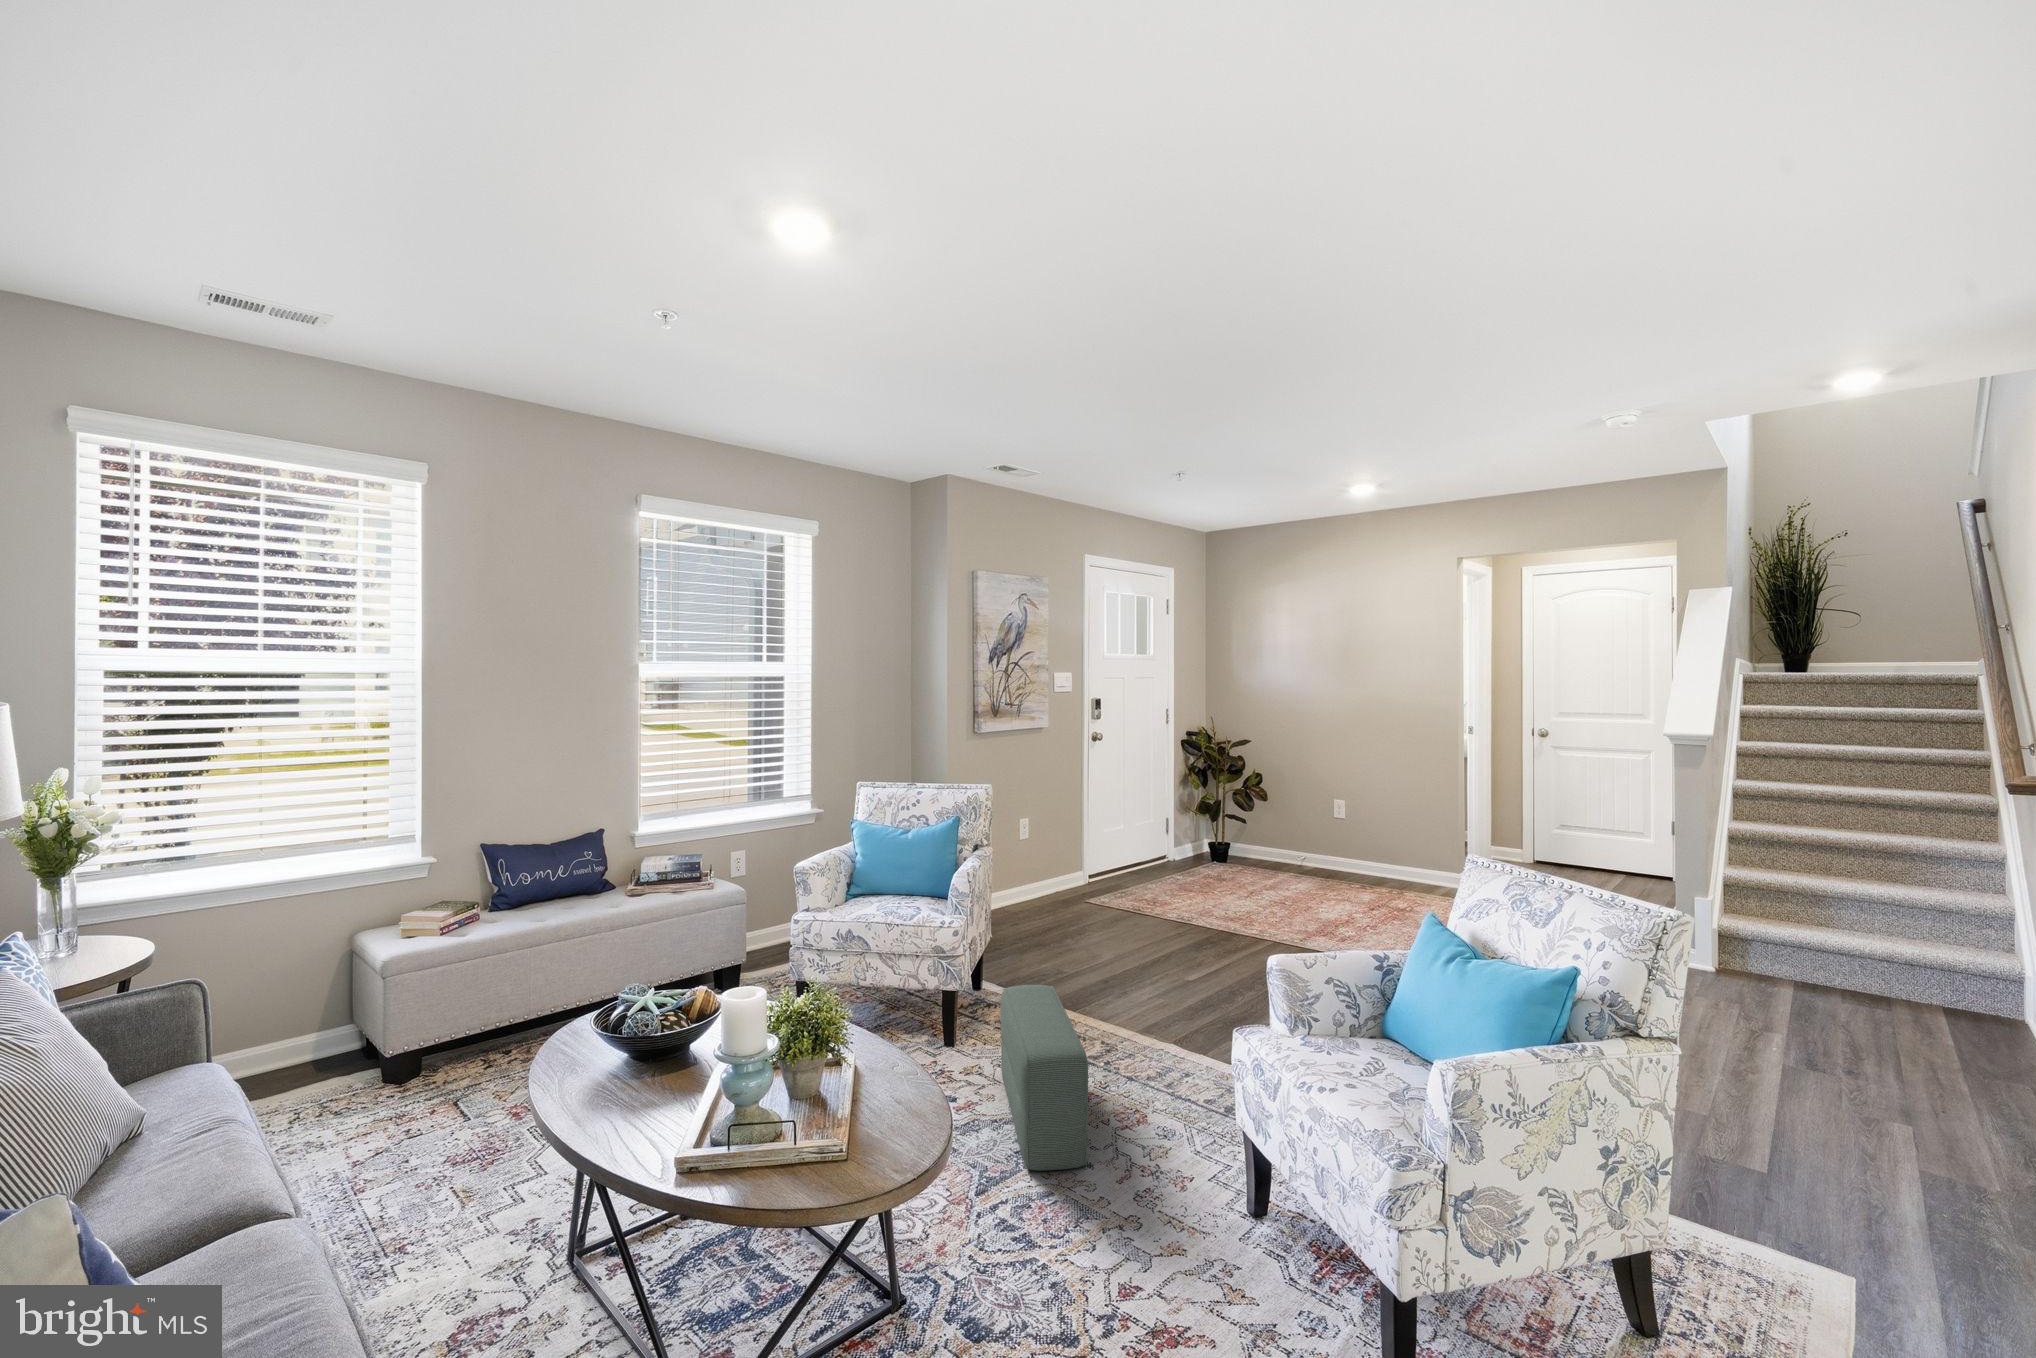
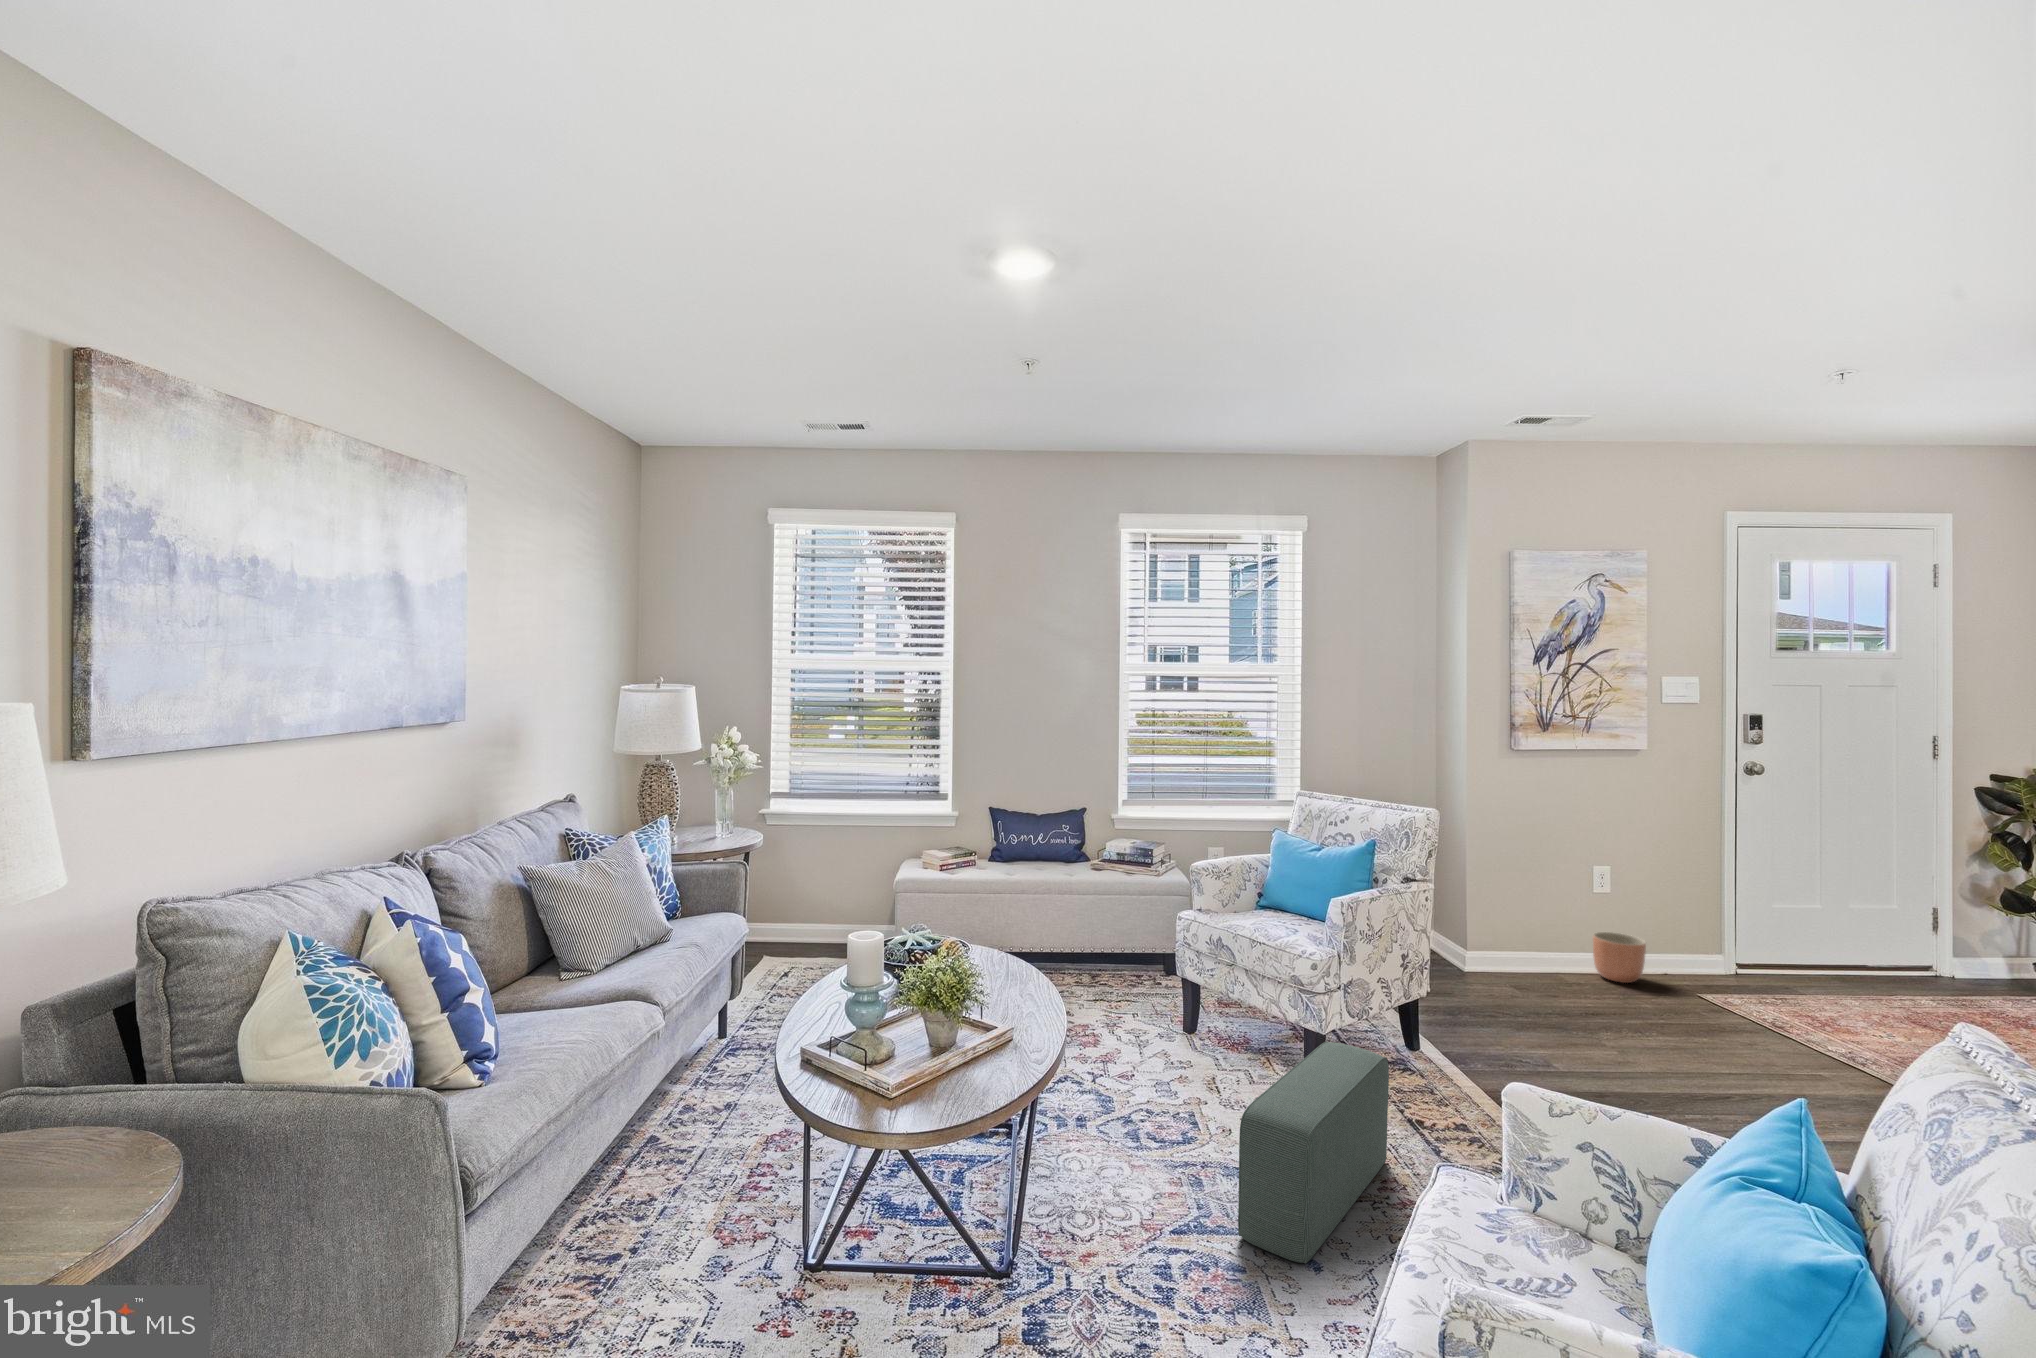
planter: none [1025,866,1058,902] -> present [1593,932,1646,983]

